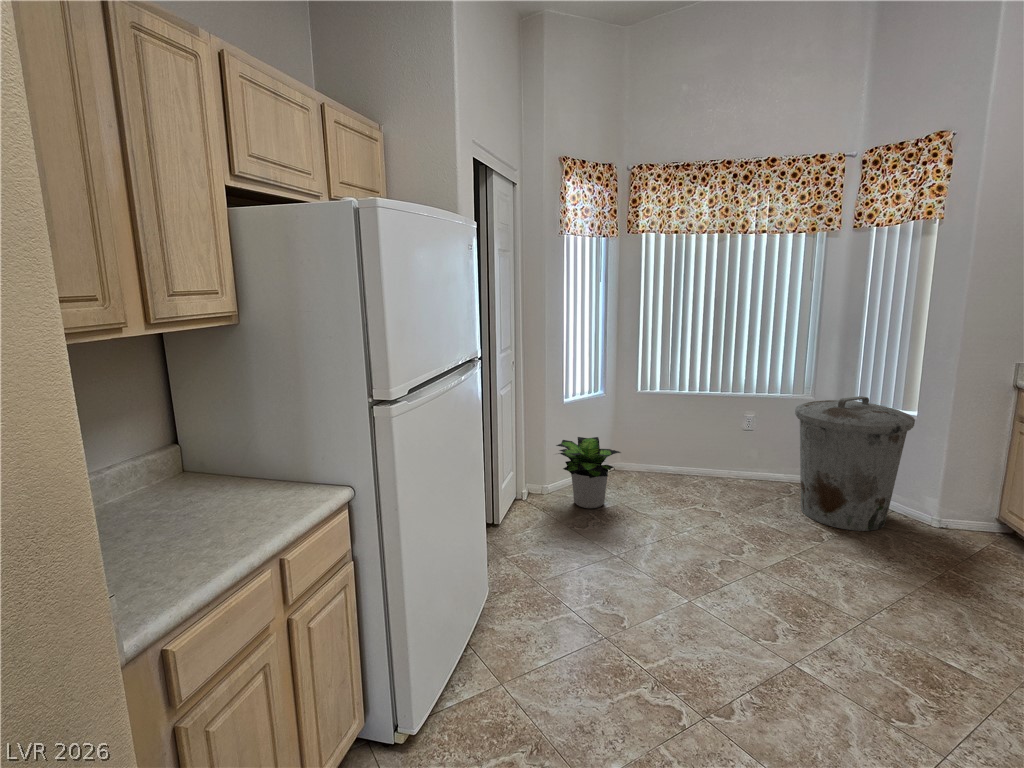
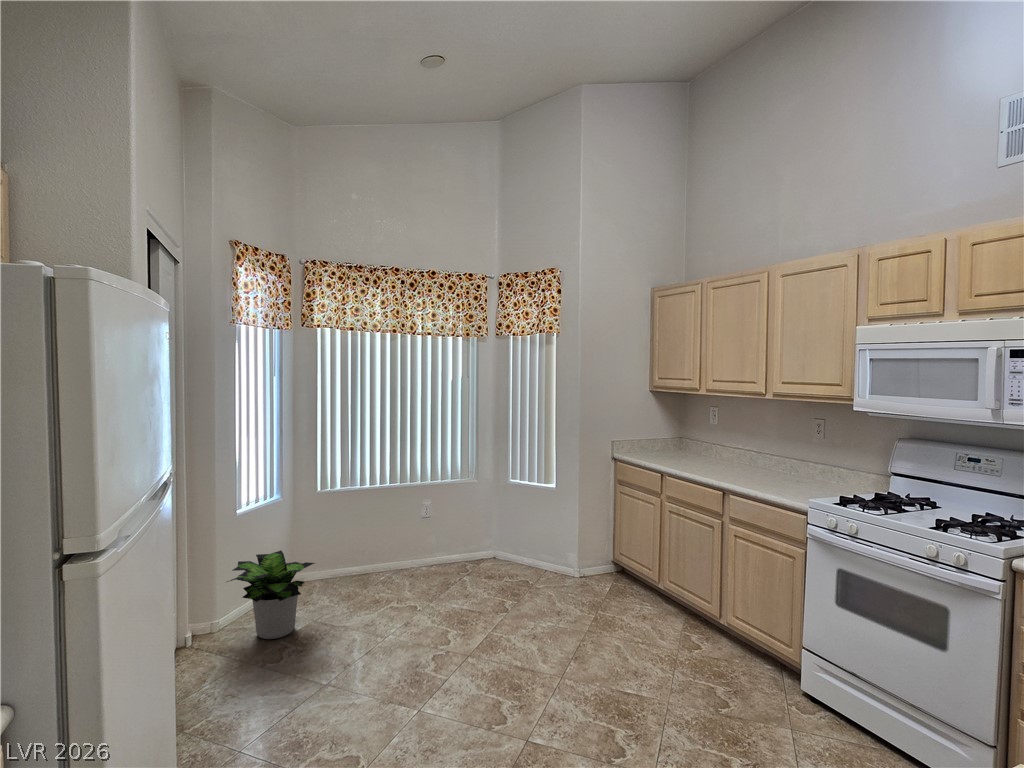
trash can: present [795,396,915,531] -> none [471,475,557,594]

